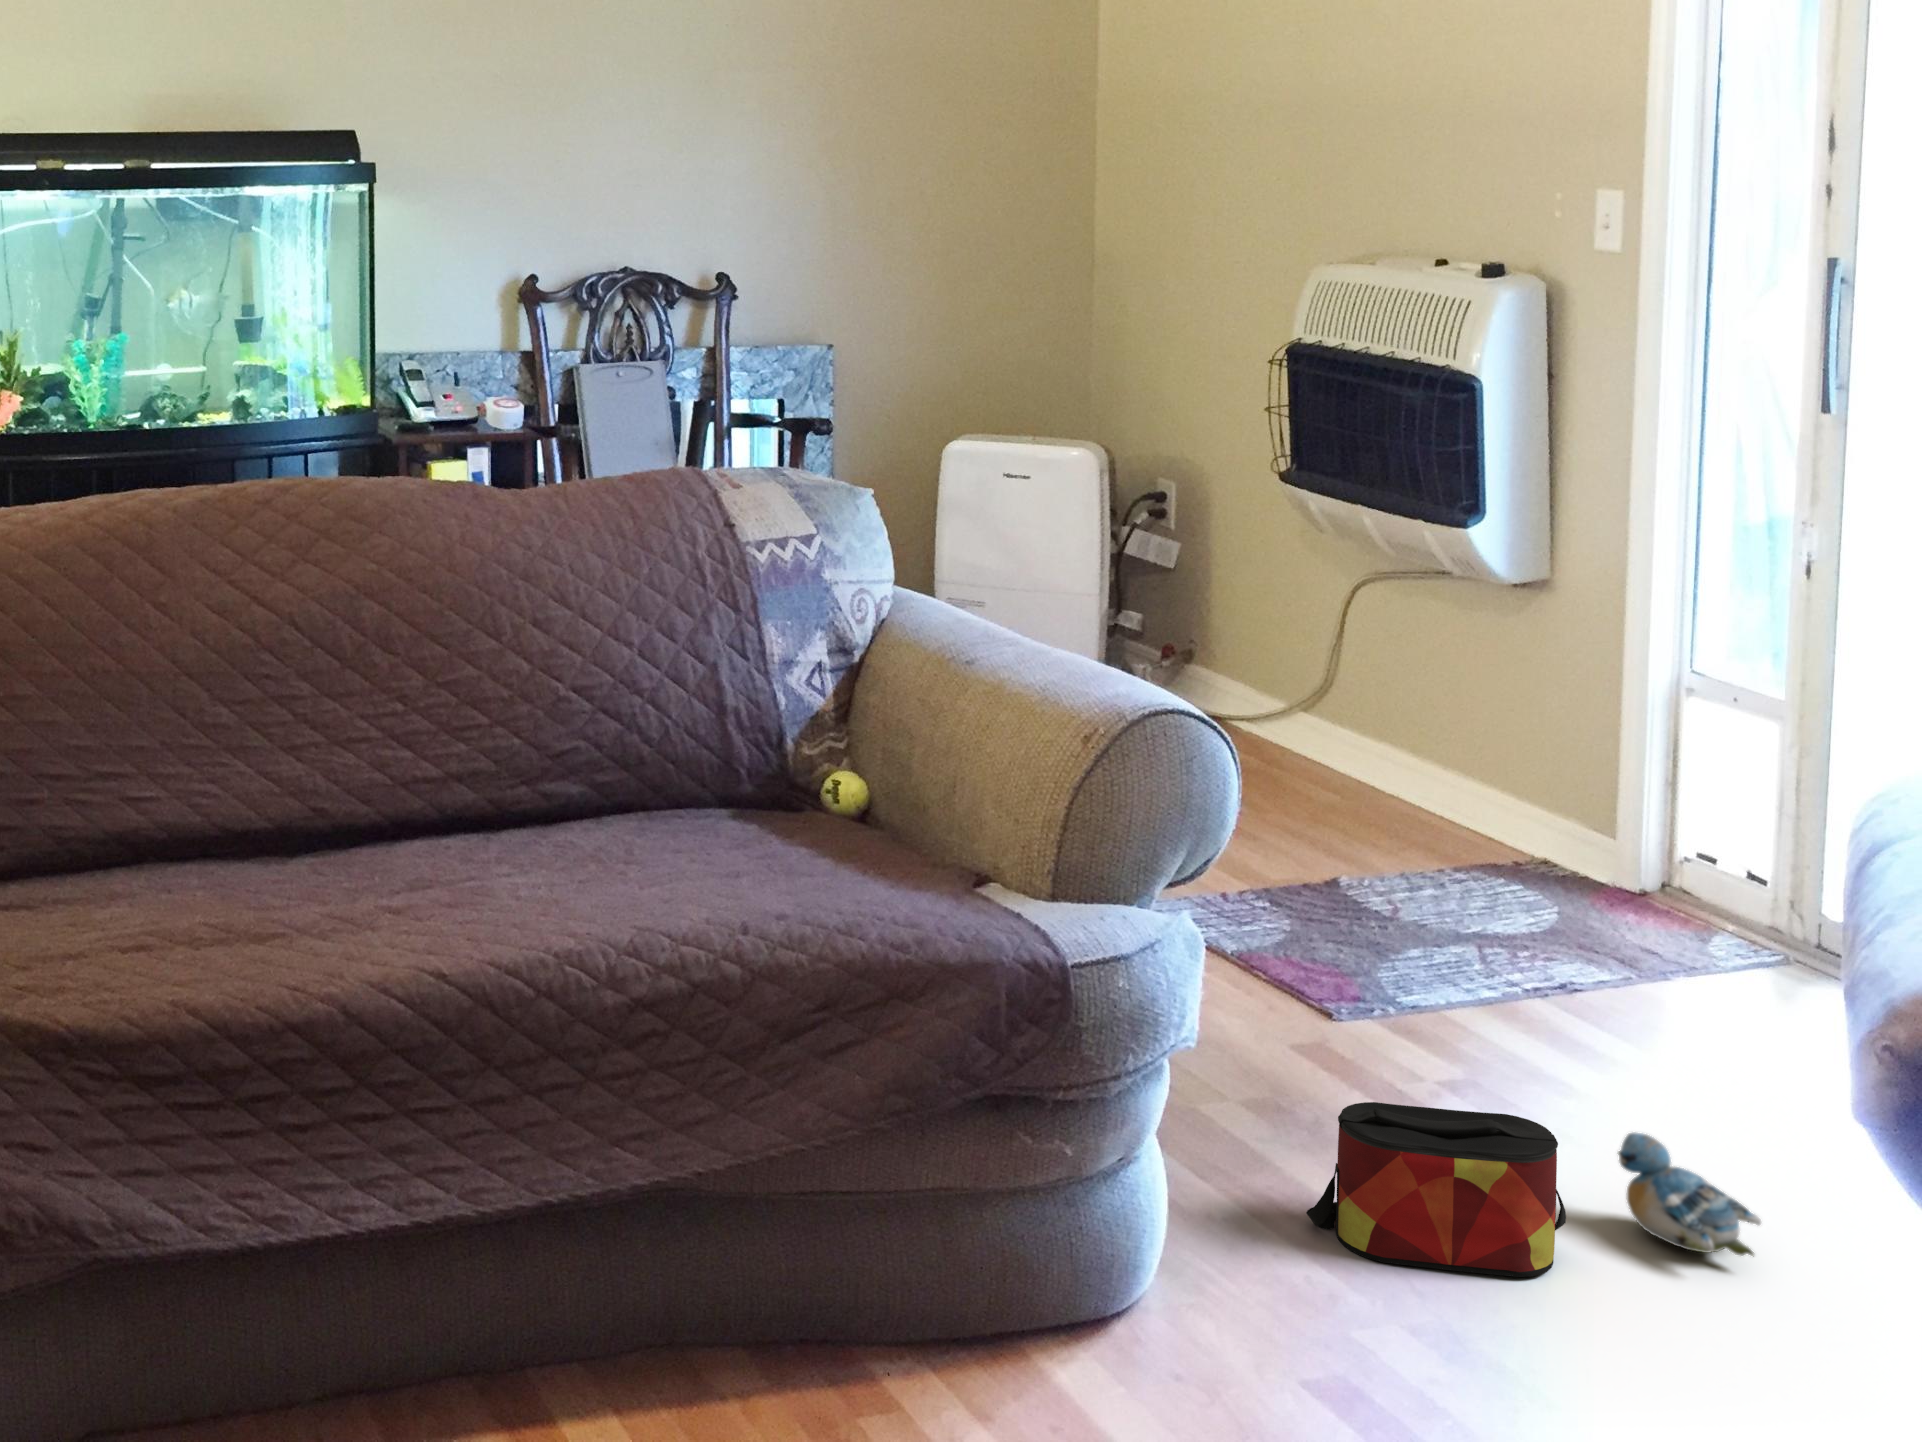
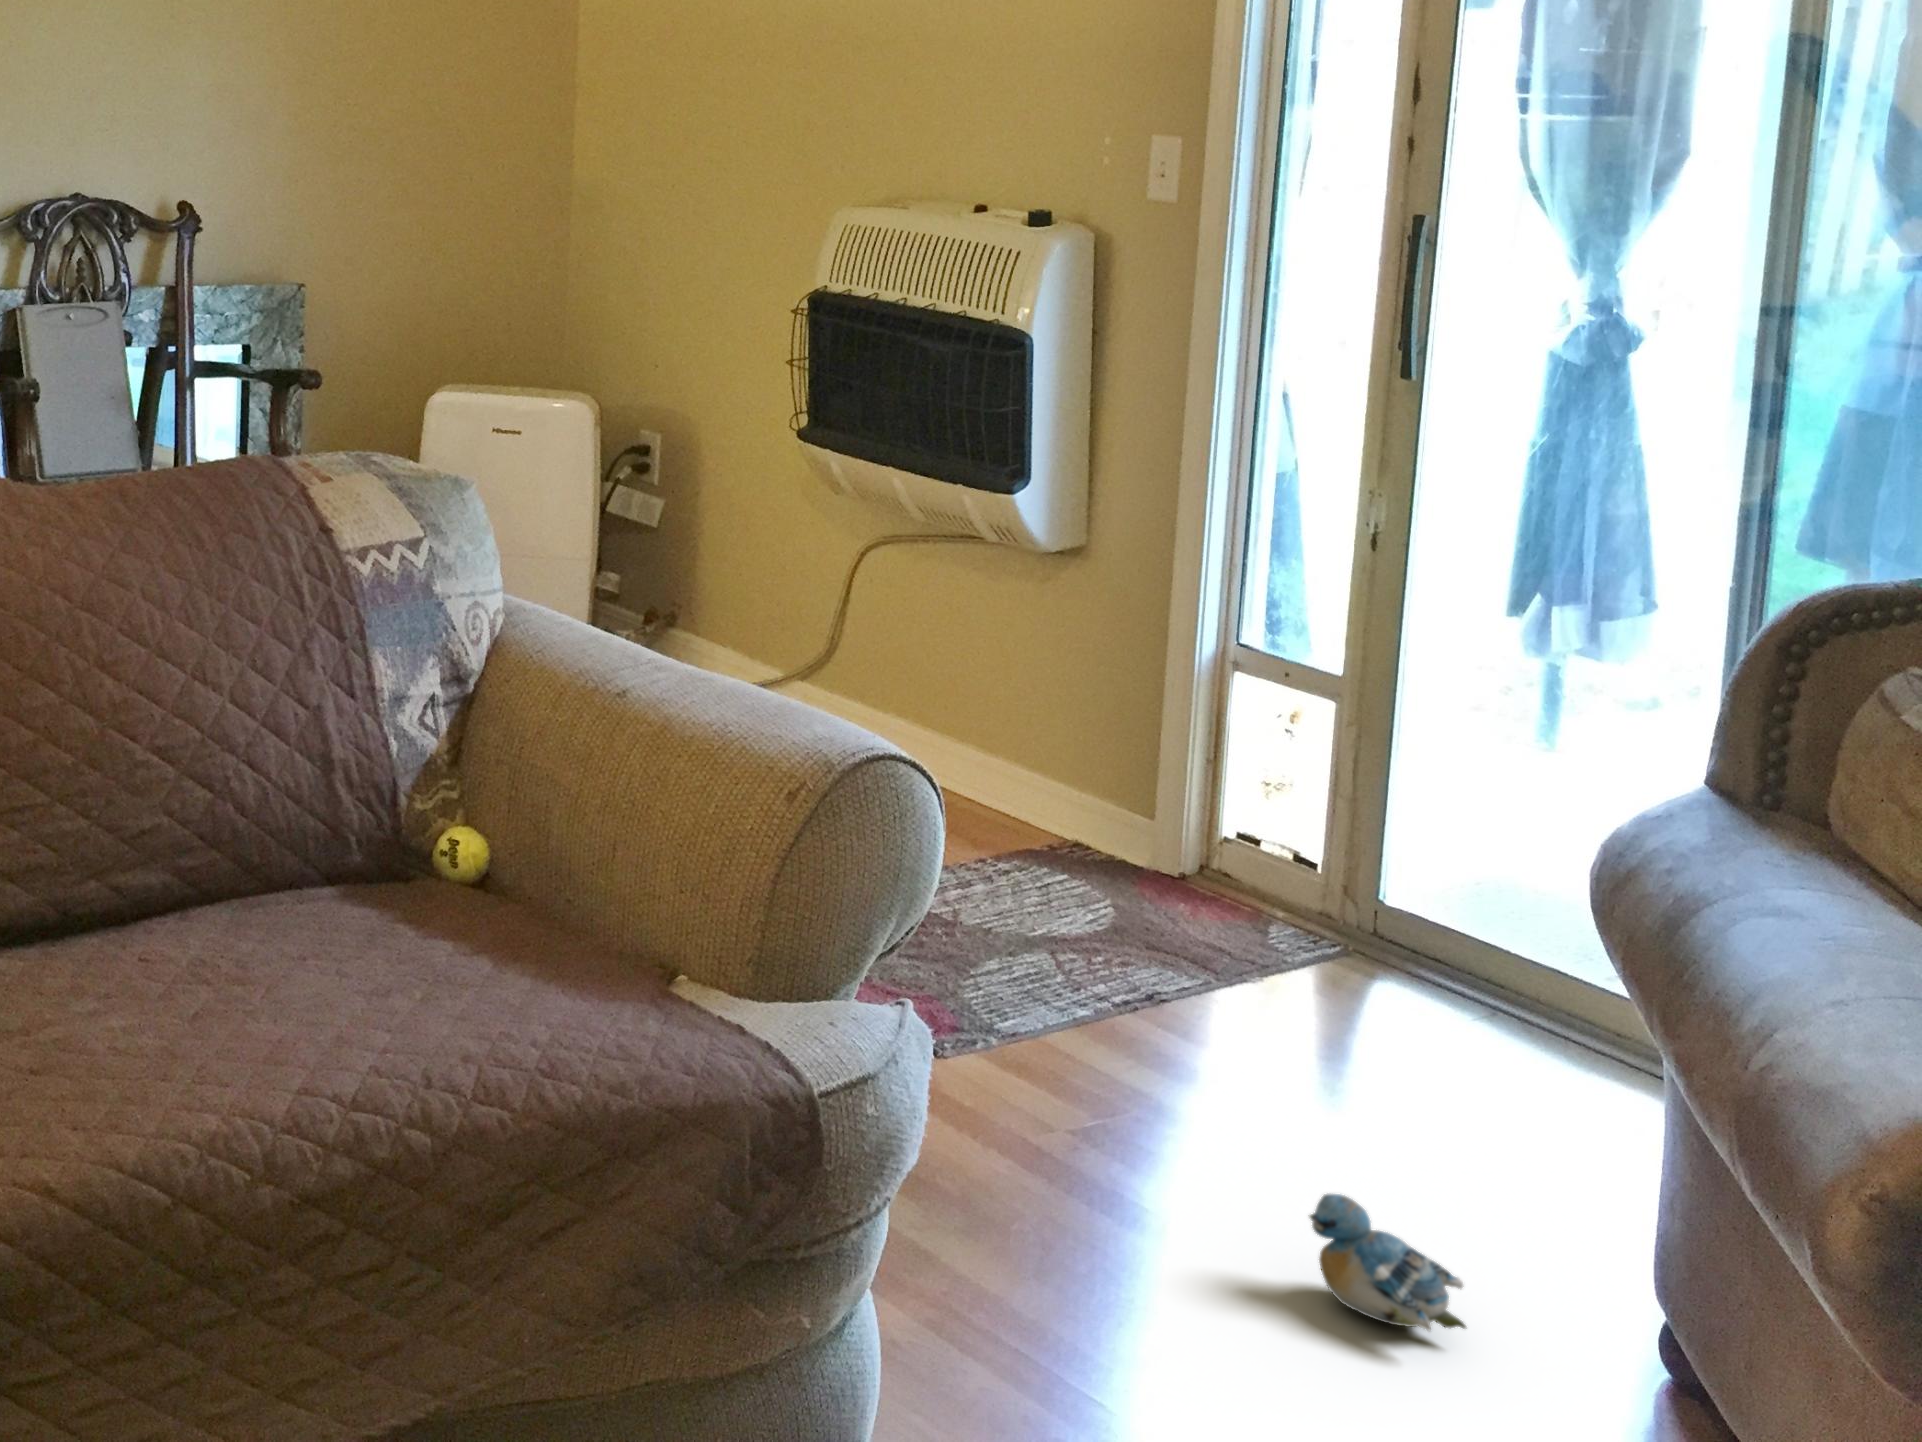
bag: present [1306,1102,1566,1277] -> none [1000,1190,1280,1388]

